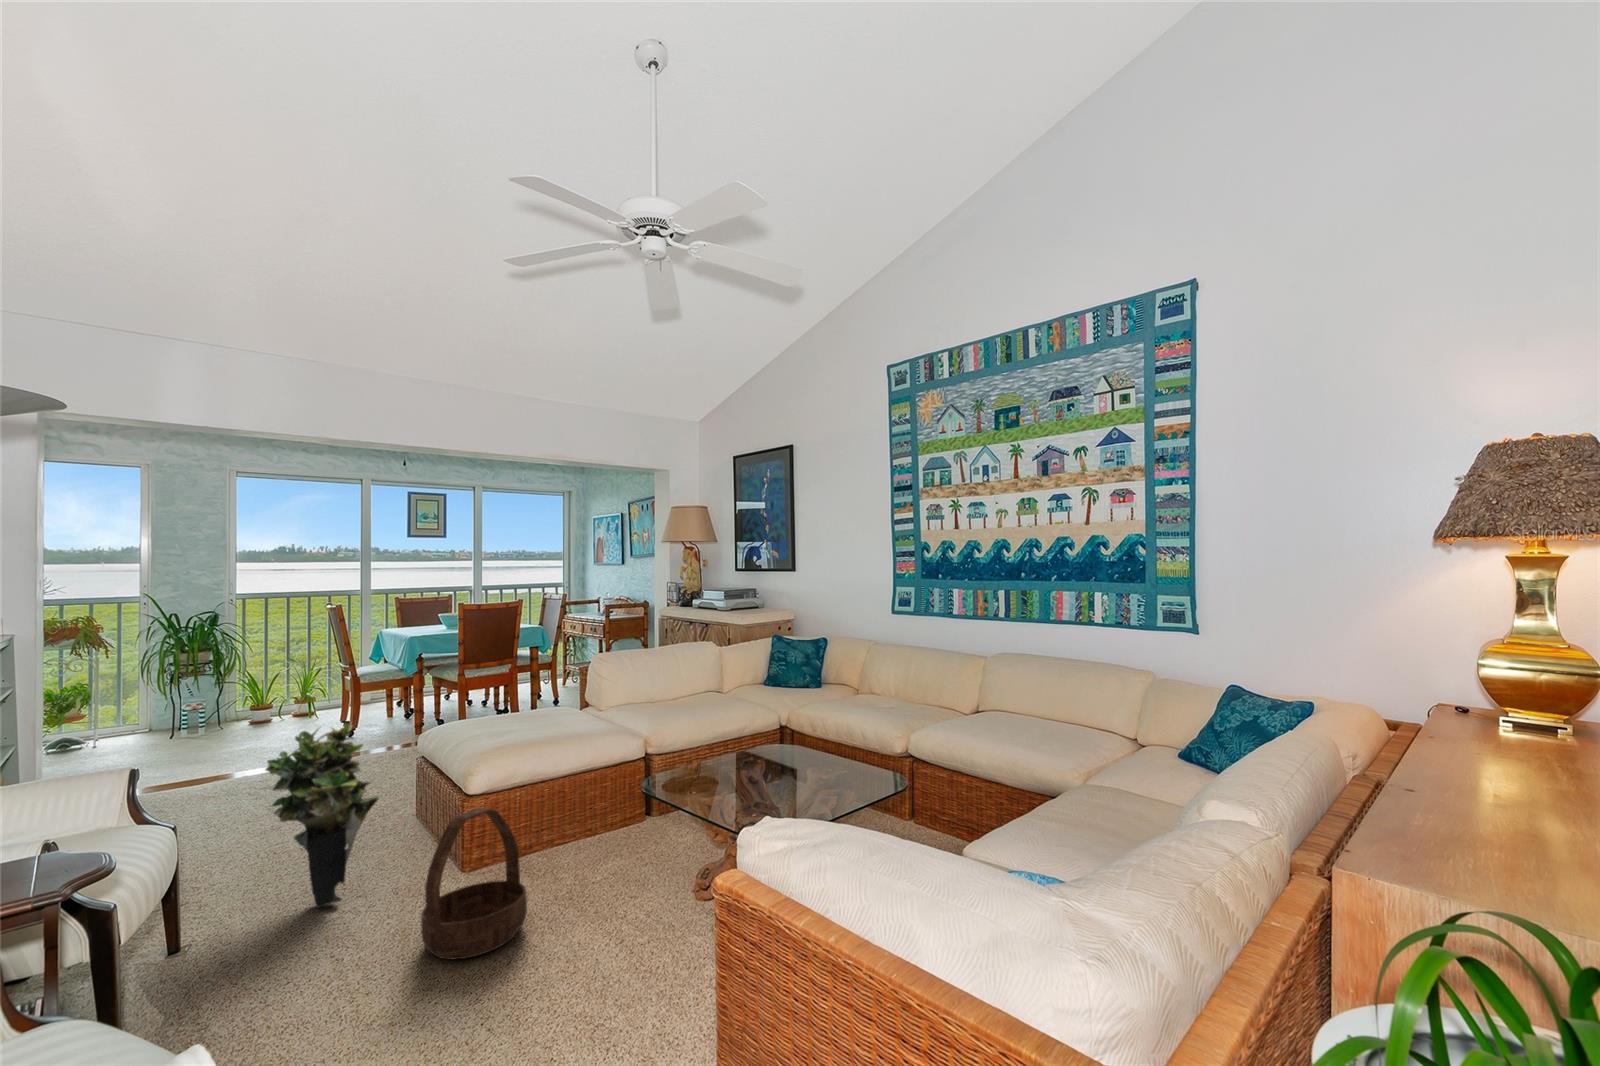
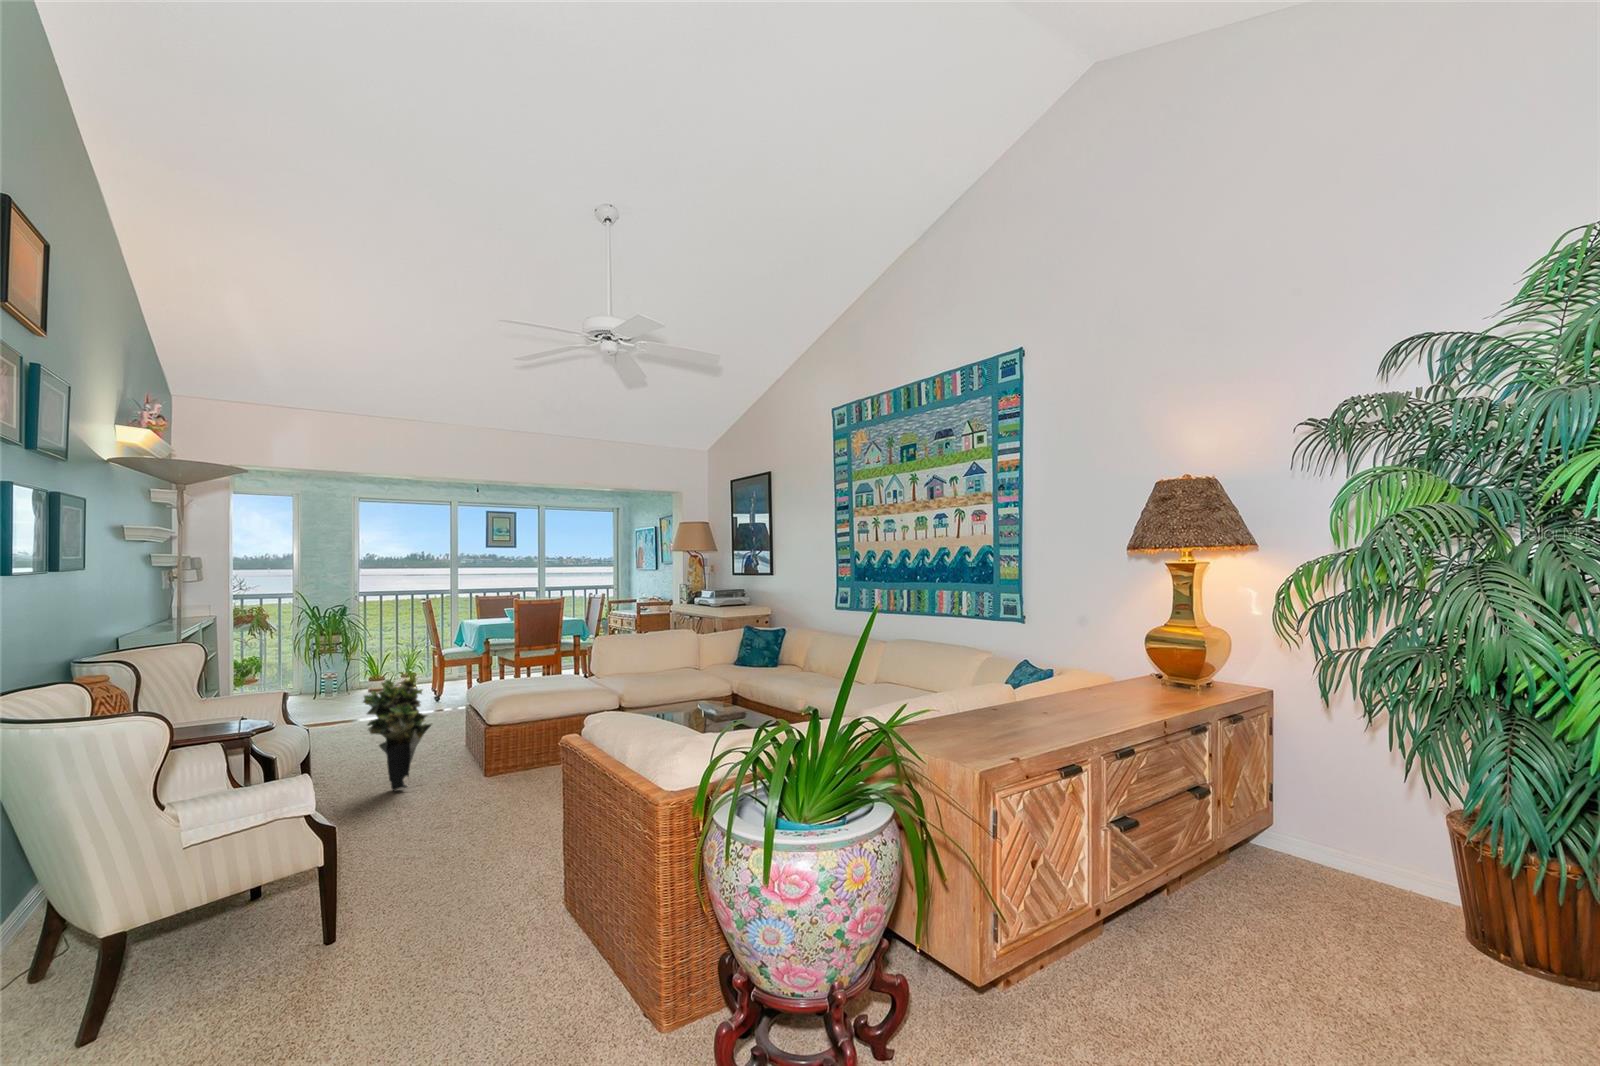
basket: present [421,808,527,959] -> none [448,727,515,817]

